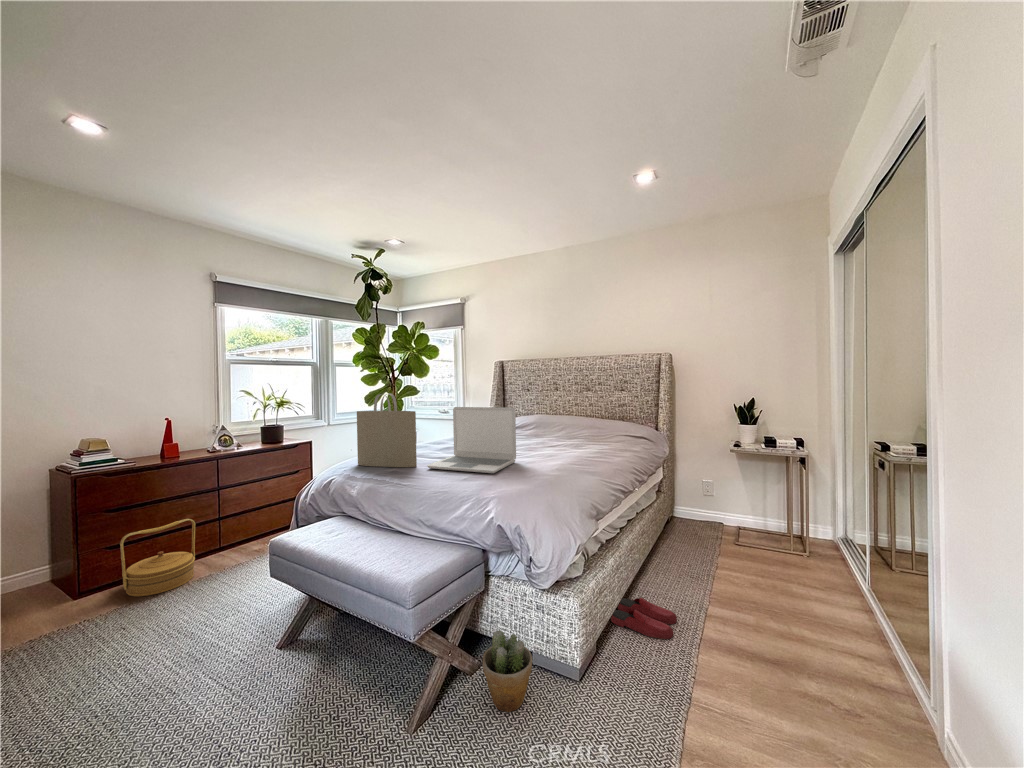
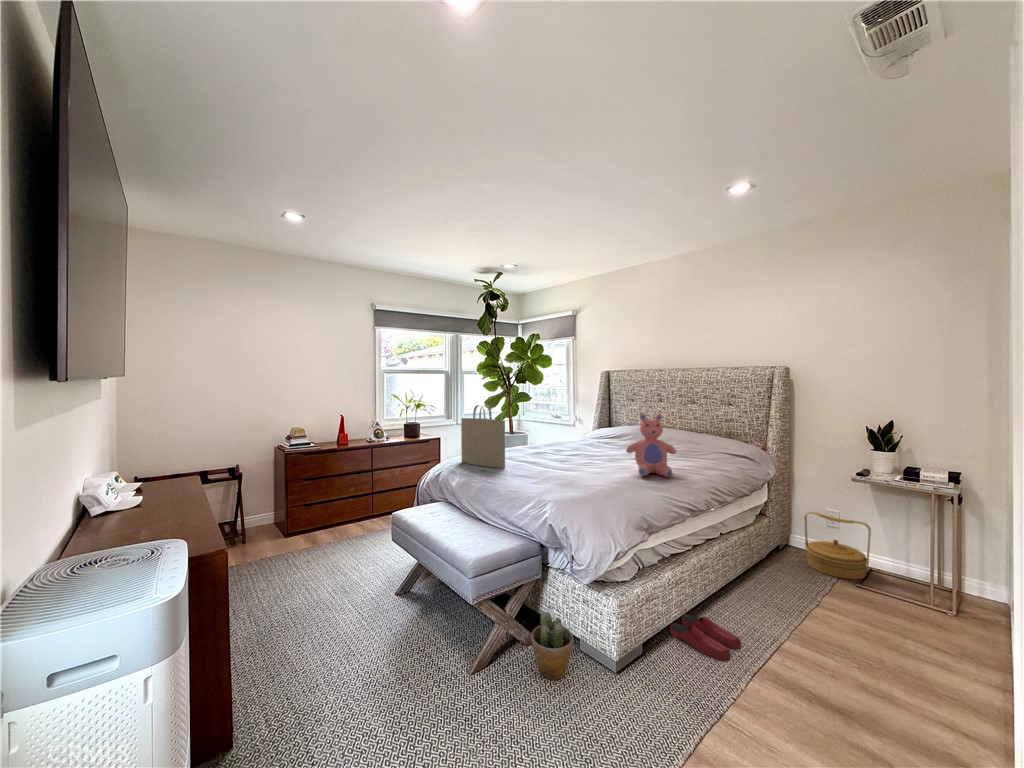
teddy bear: none [550,397,599,462] -> present [626,414,676,477]
laptop: present [427,407,516,473] -> none [512,418,592,480]
basket: present [120,519,195,597] -> present [804,512,871,579]

